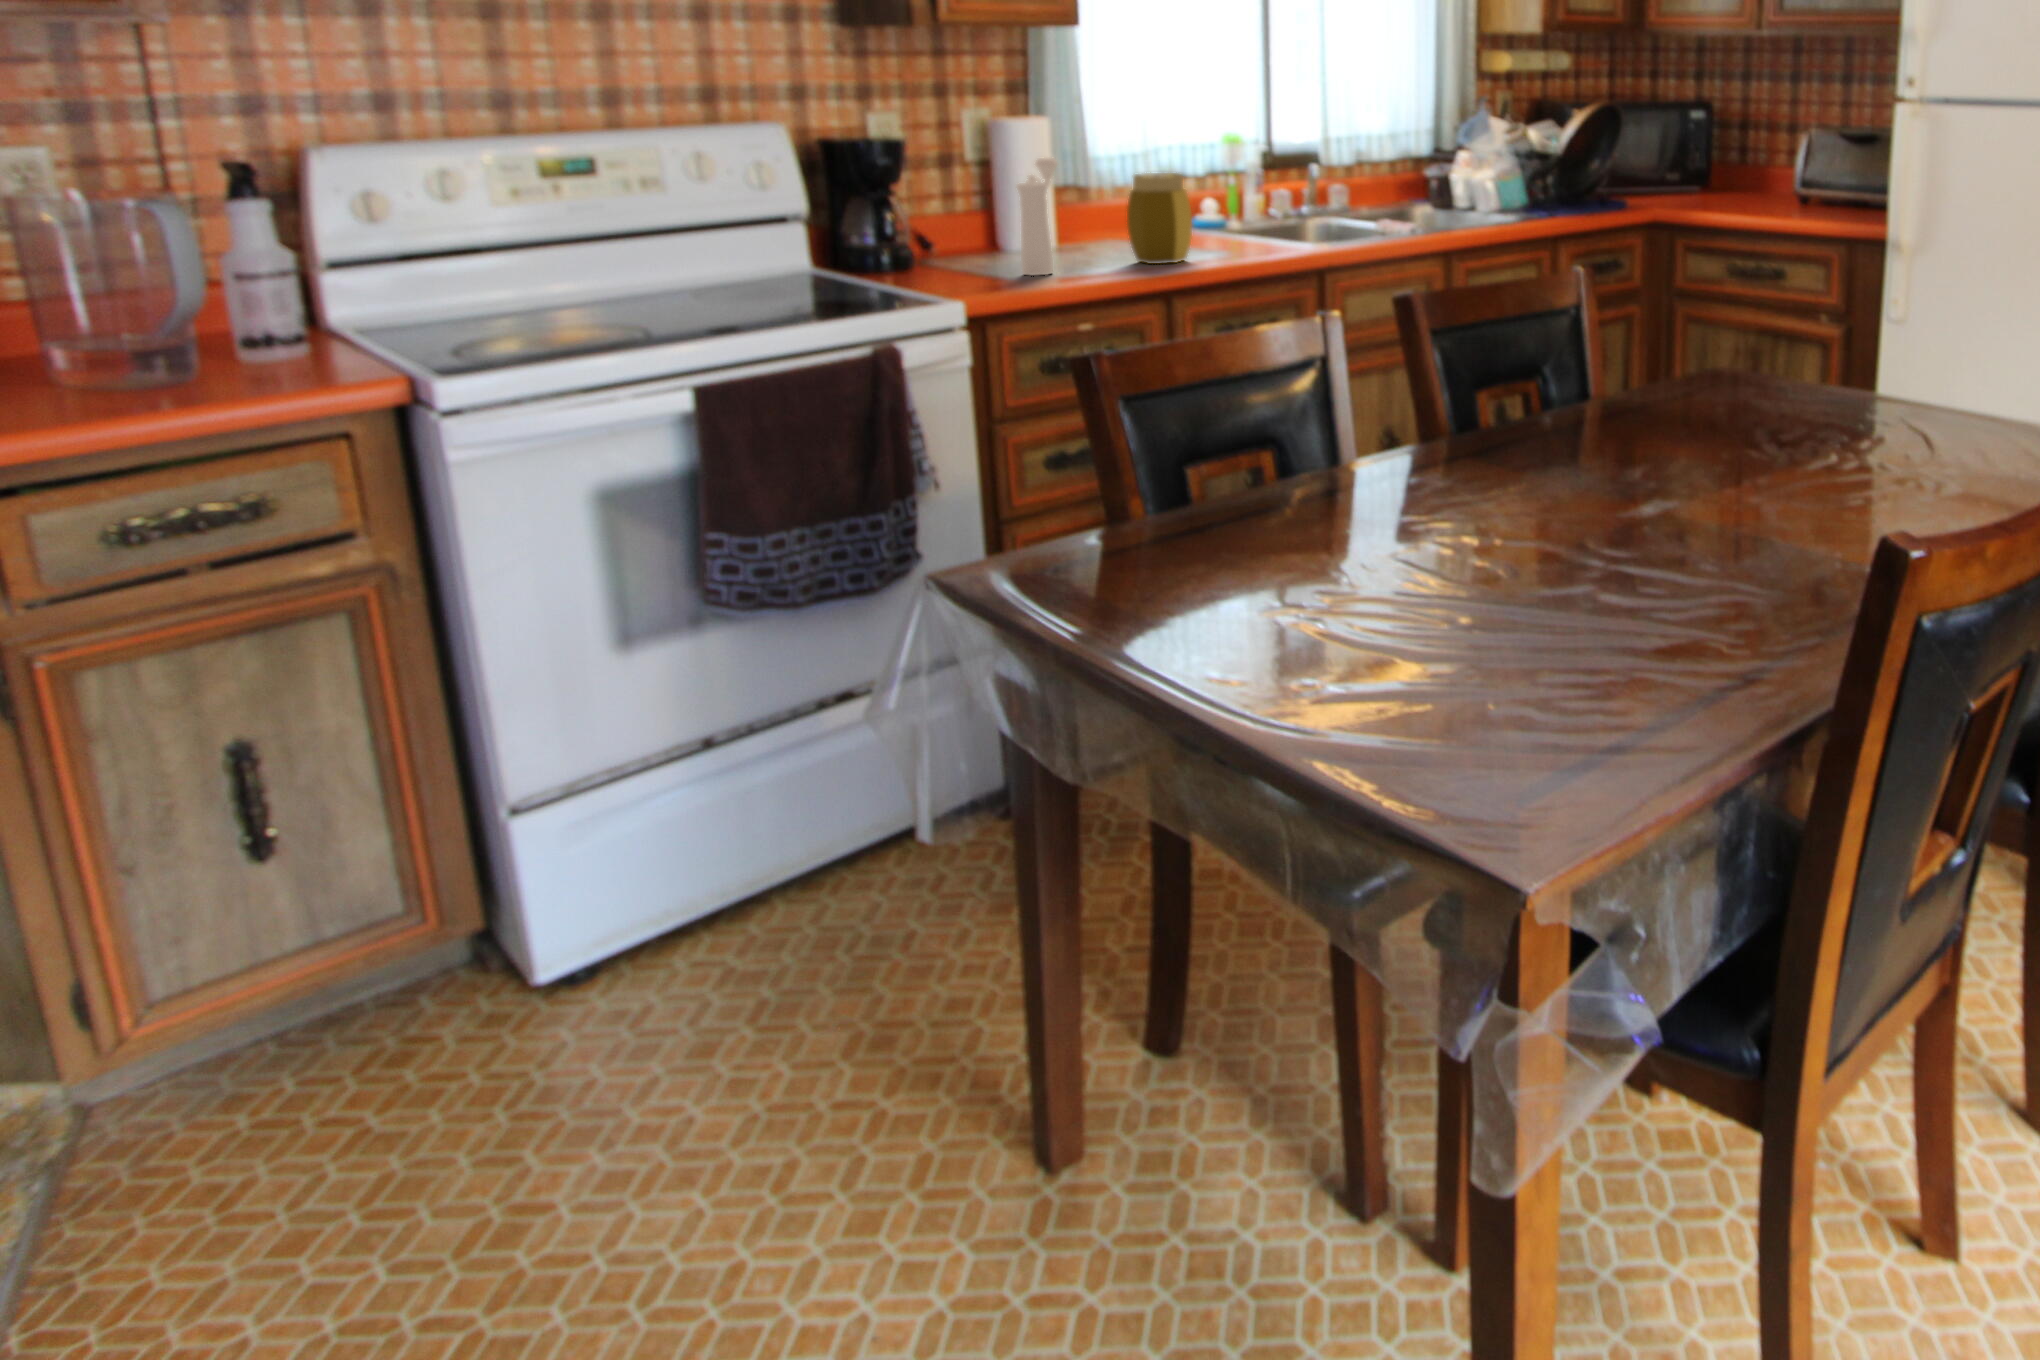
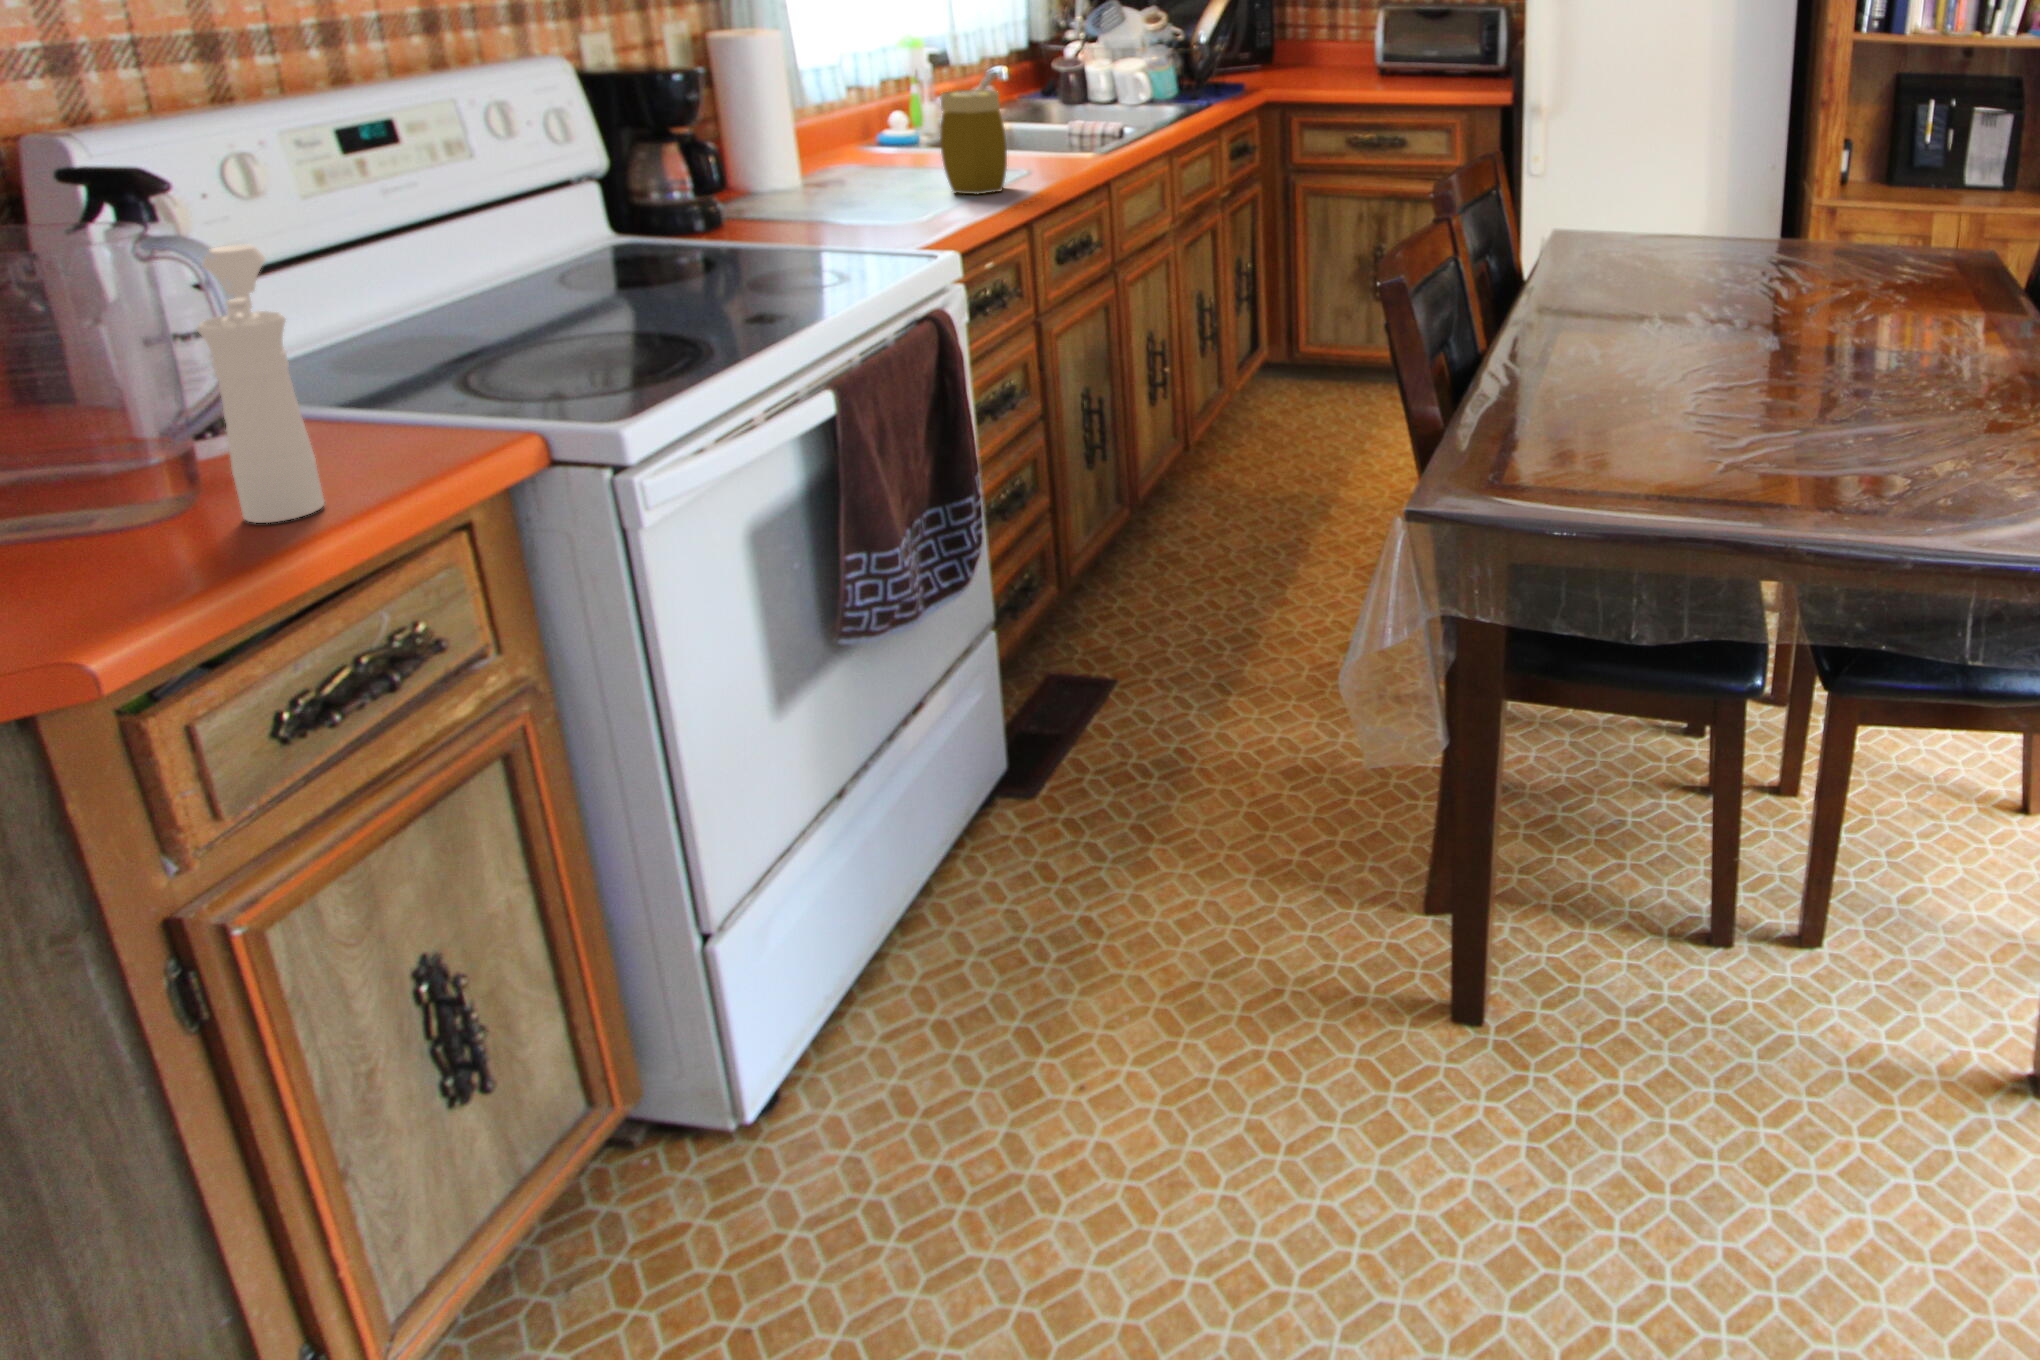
pepper mill: present [1017,157,1057,276] -> present [197,245,325,523]

